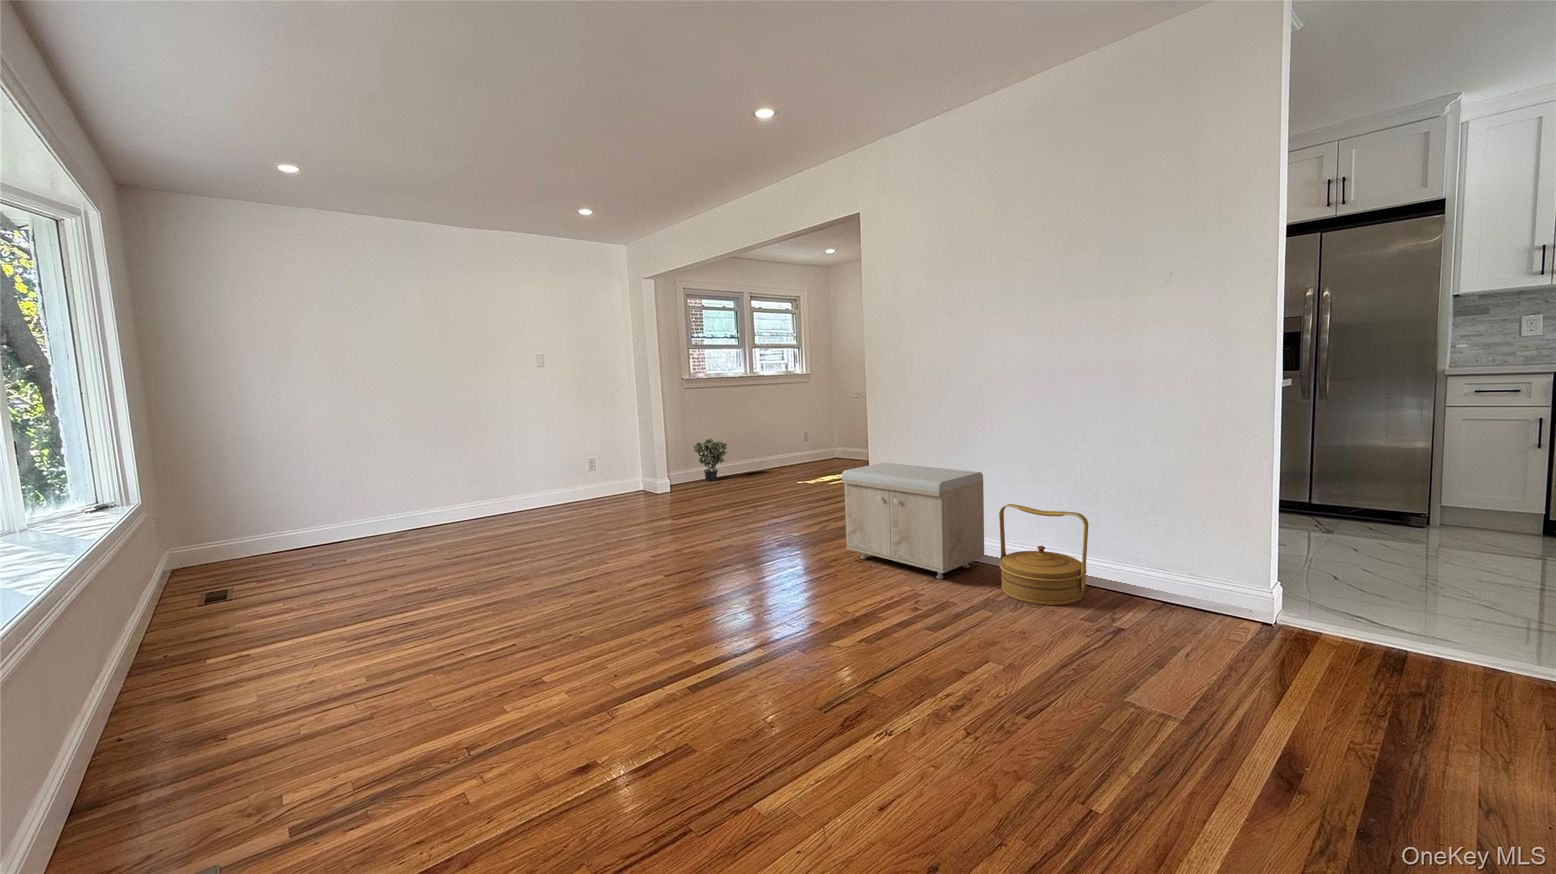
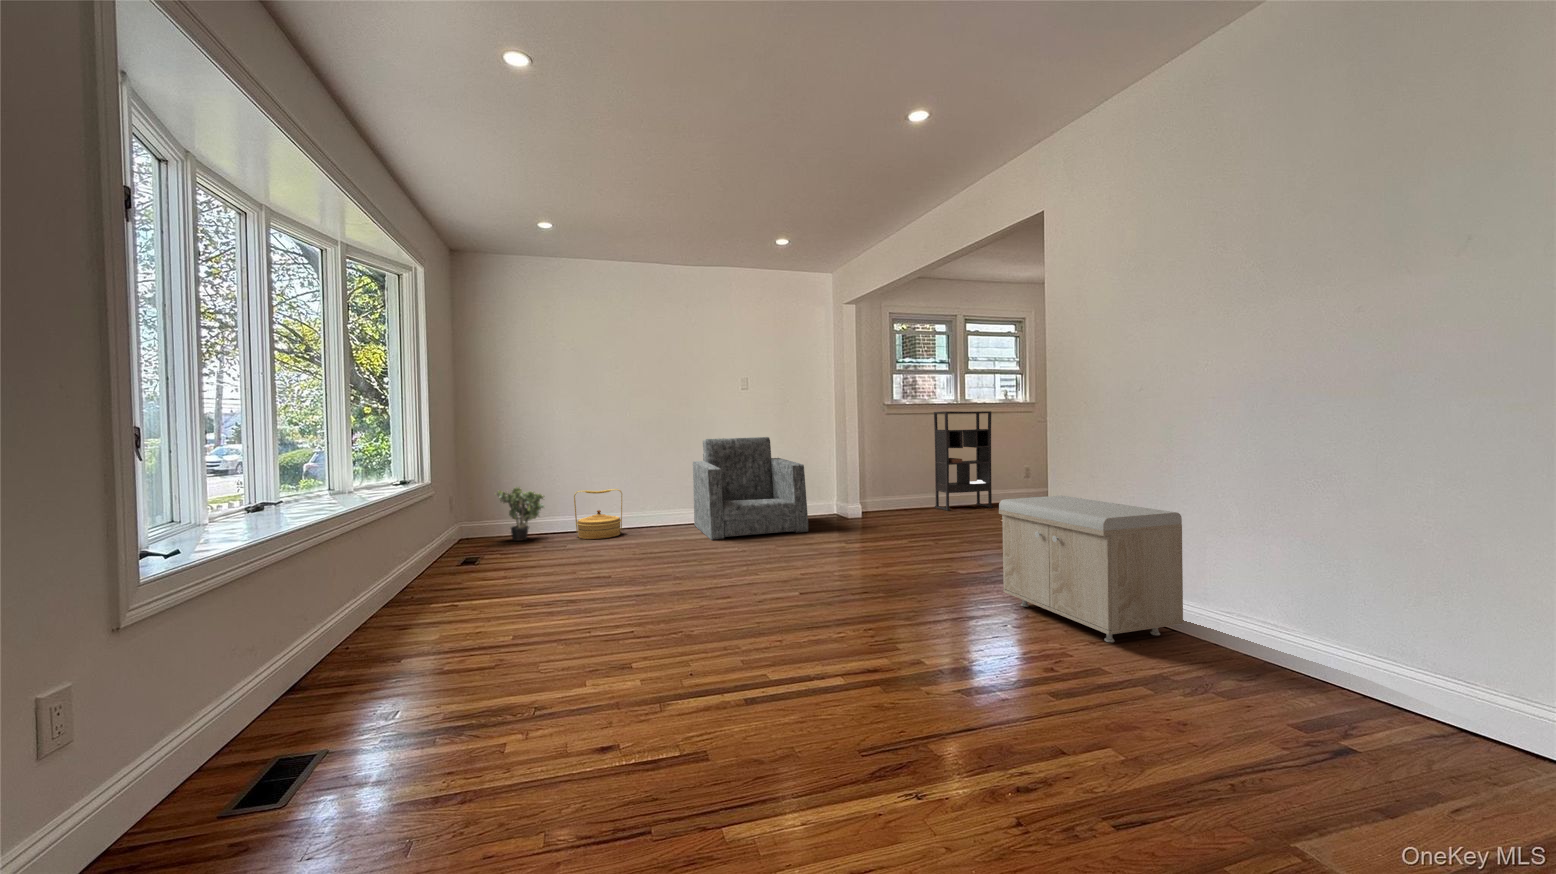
bookshelf: none [728,383,783,476] -> present [934,411,993,511]
armchair: none [489,417,628,531] -> present [693,437,808,540]
potted plant: present [694,439,727,481] -> present [497,487,544,541]
woven basket: present [999,504,1088,605] -> present [574,489,622,539]

